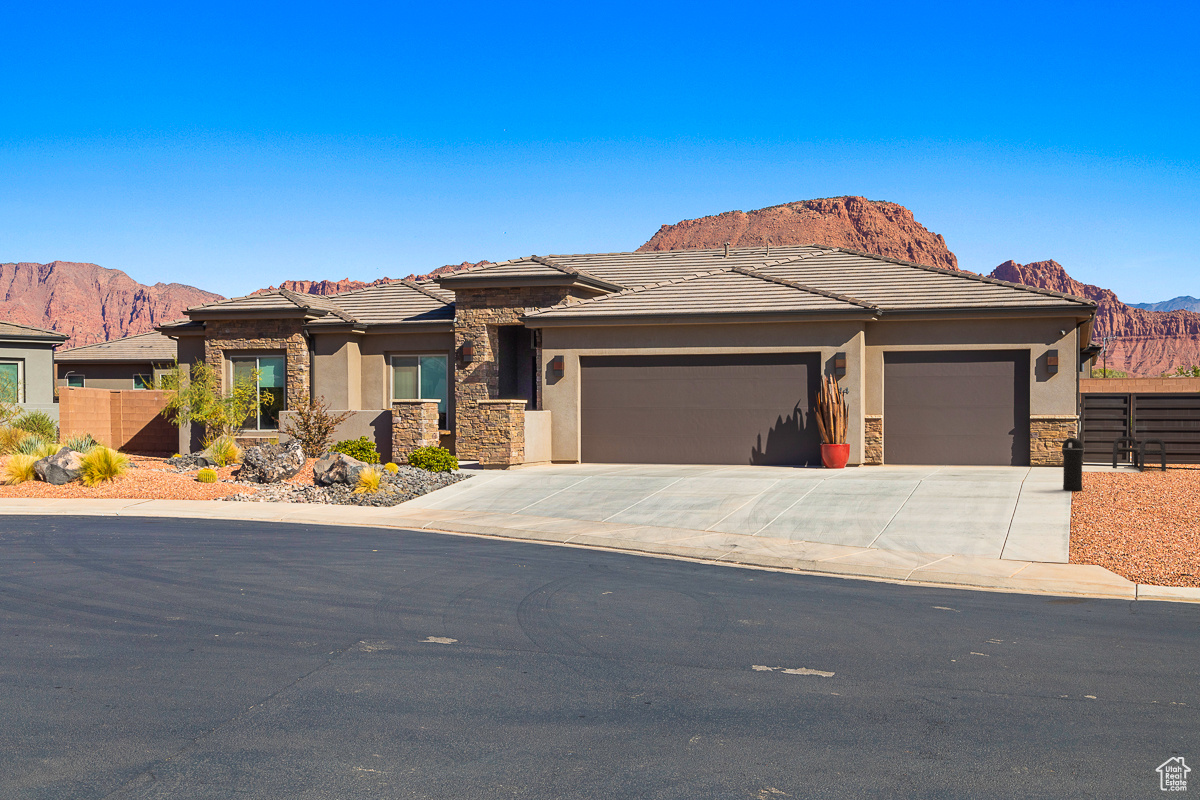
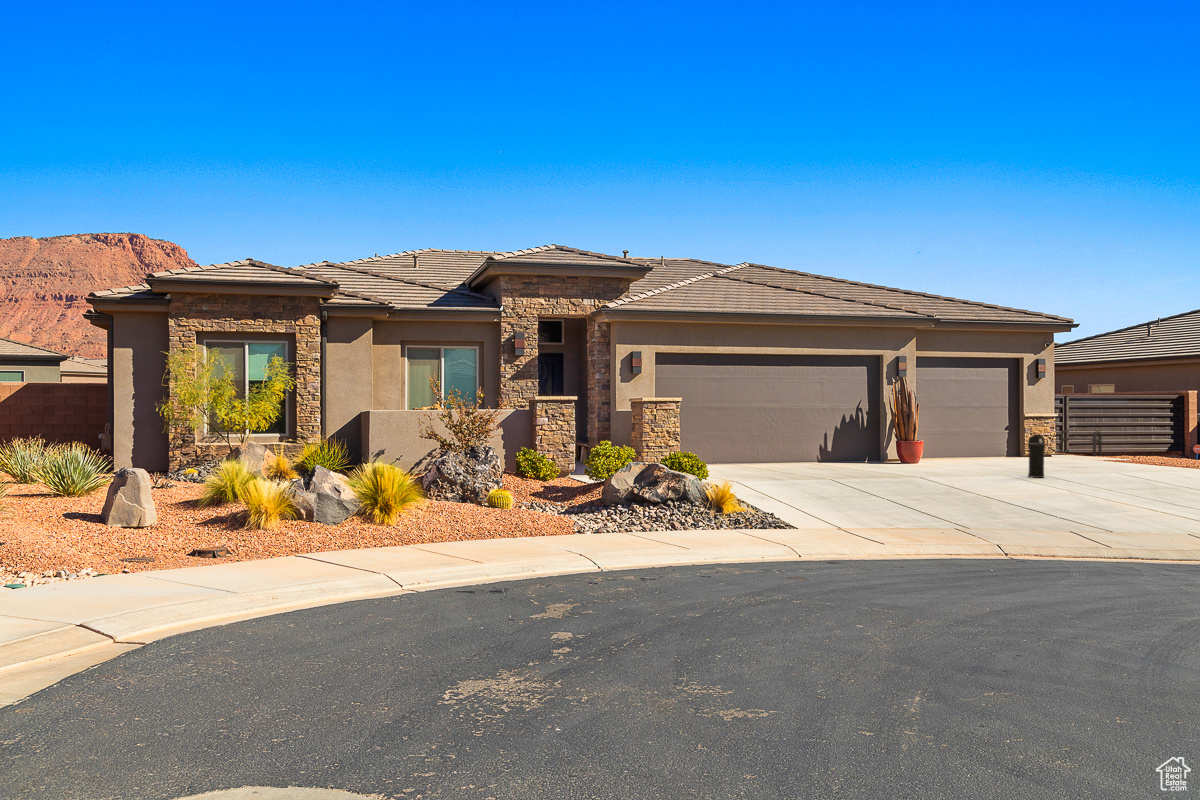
trash can: present [1062,437,1084,491] -> present [1028,434,1045,478]

